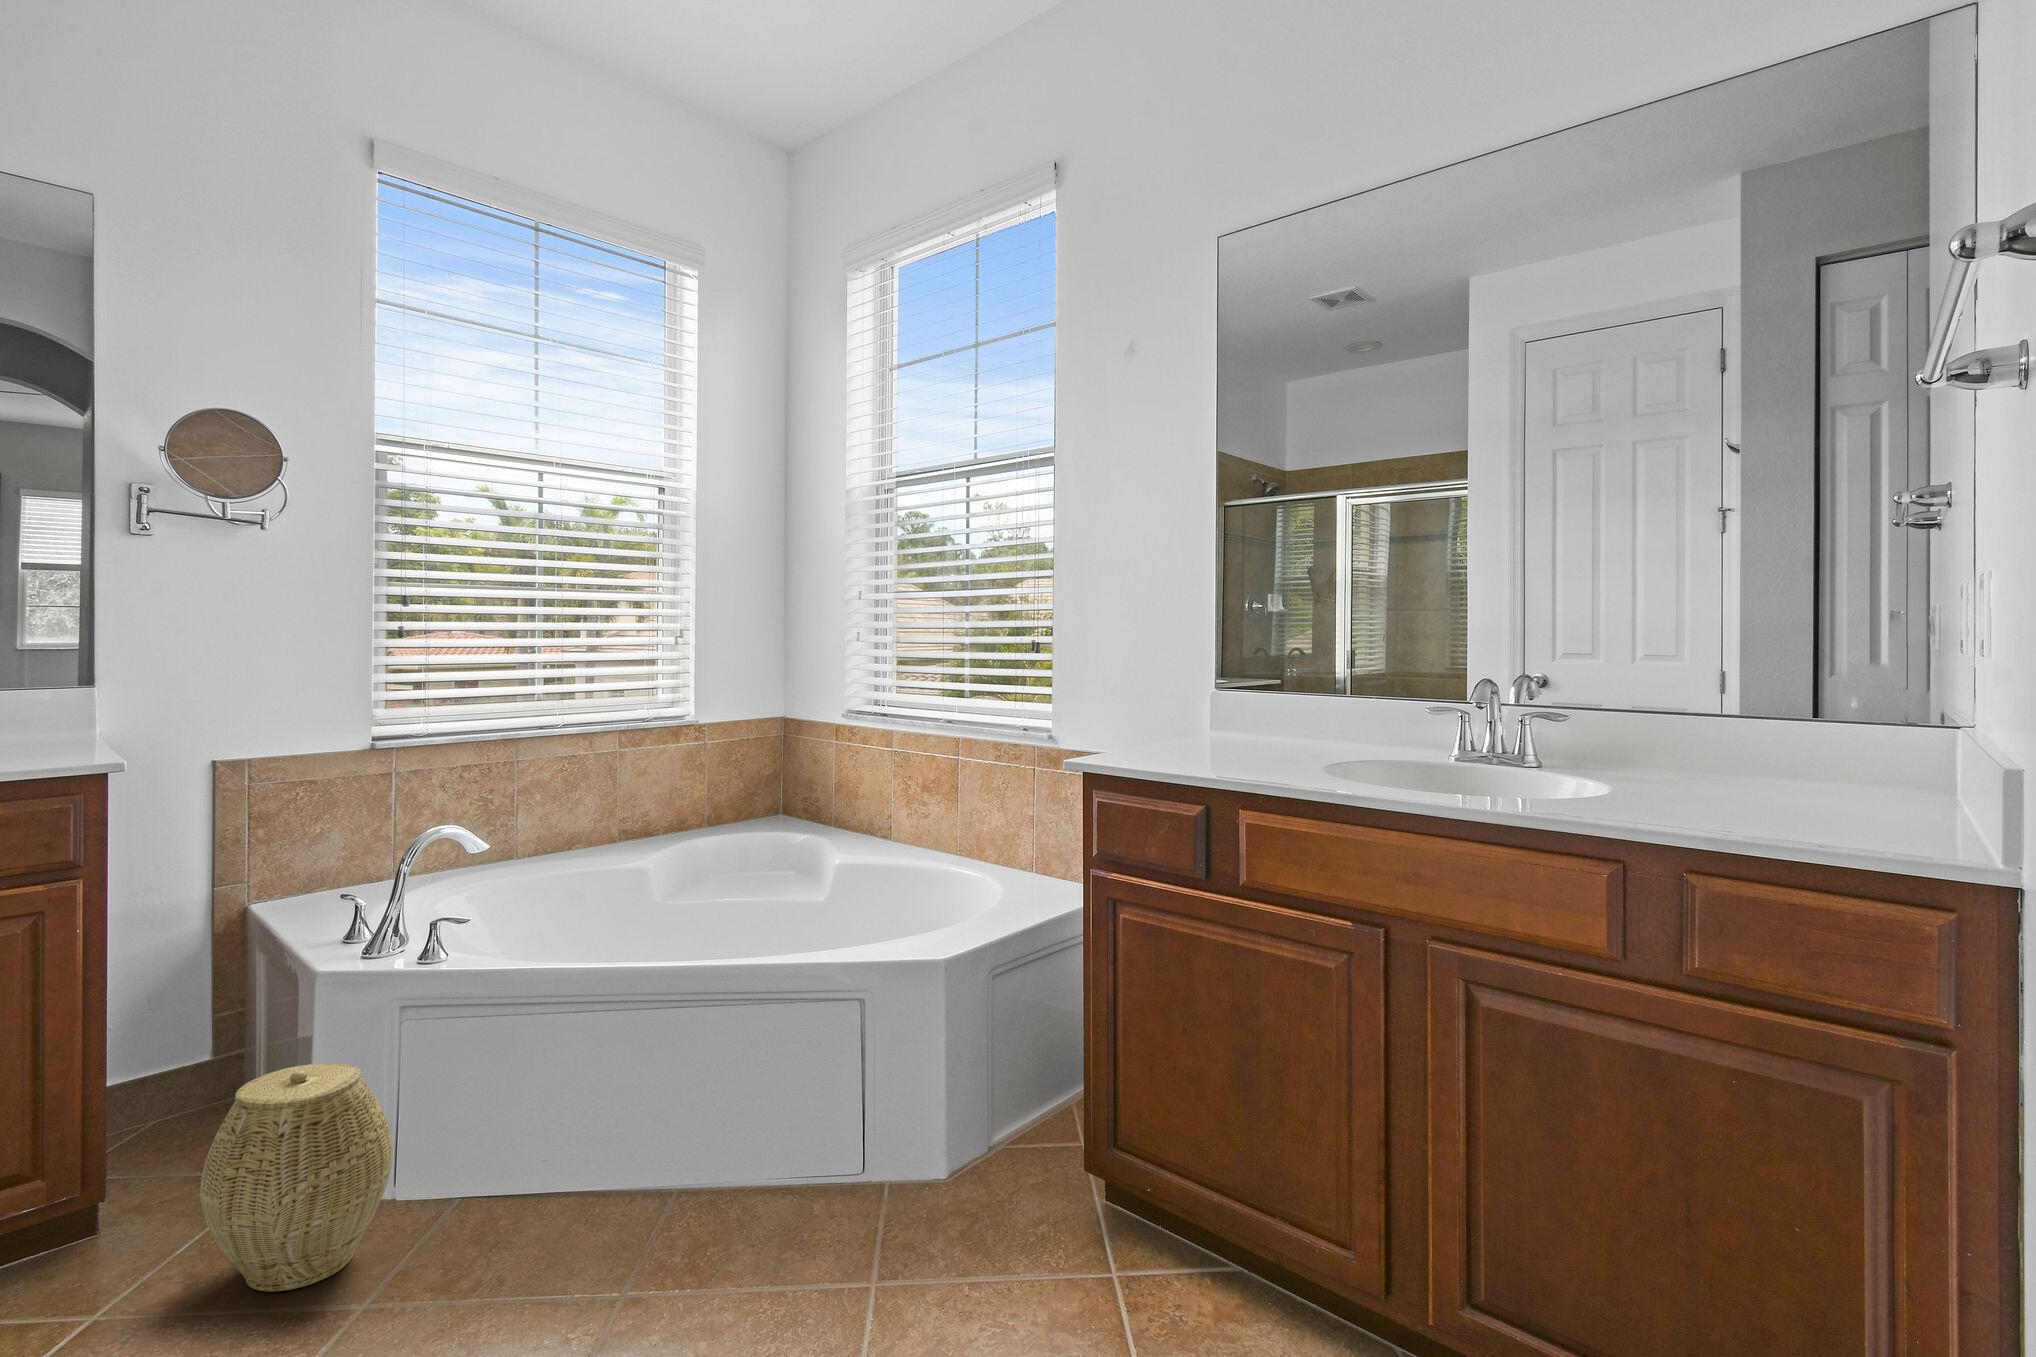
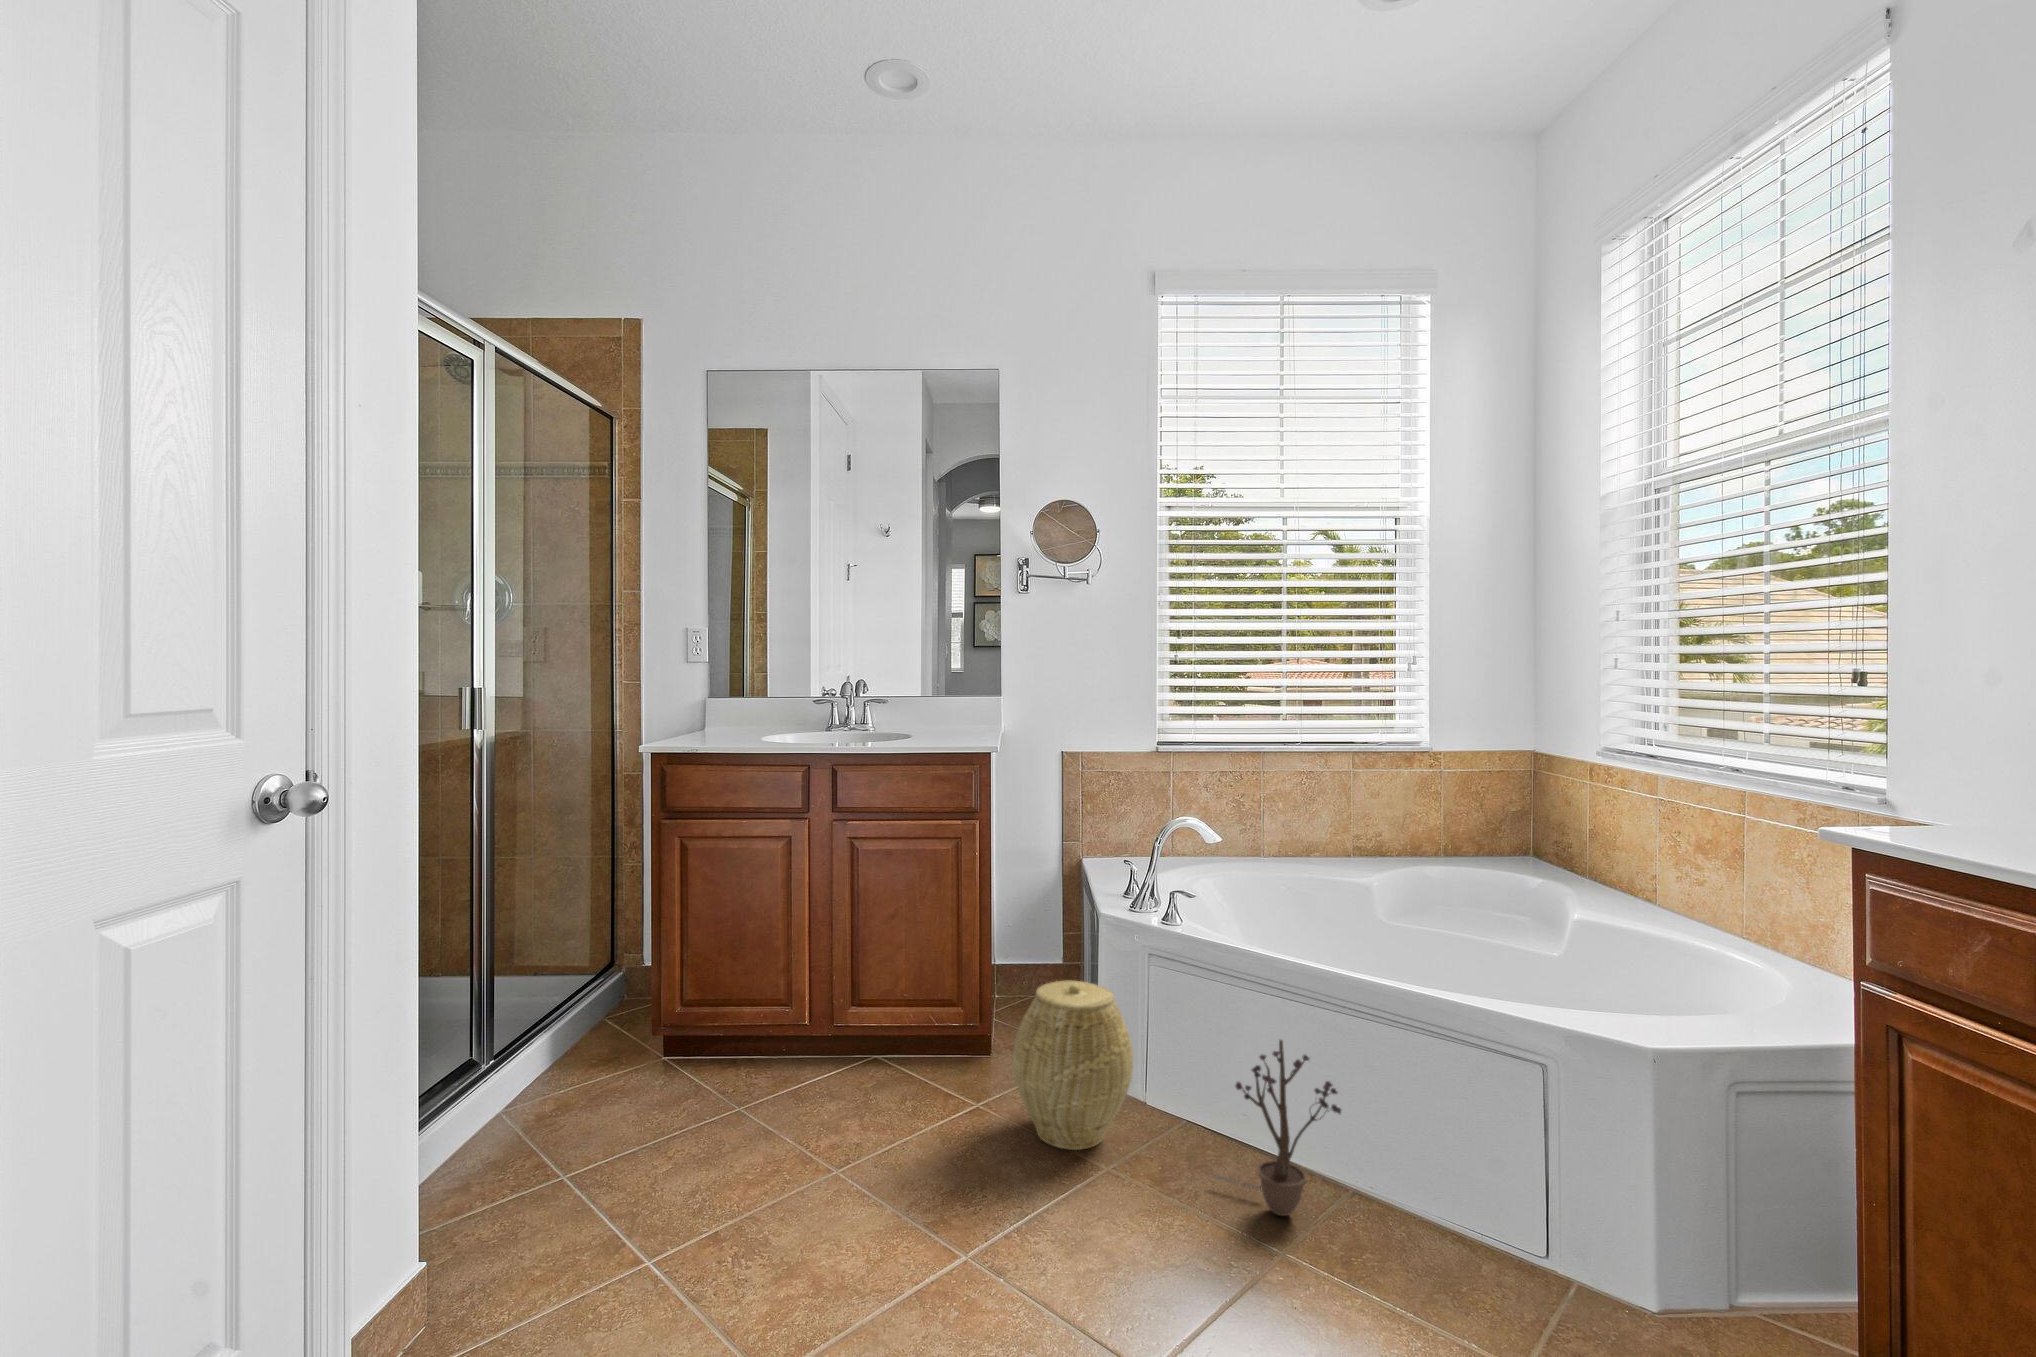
decorative plant: none [514,1058,663,1249] -> present [1214,1040,1341,1216]

